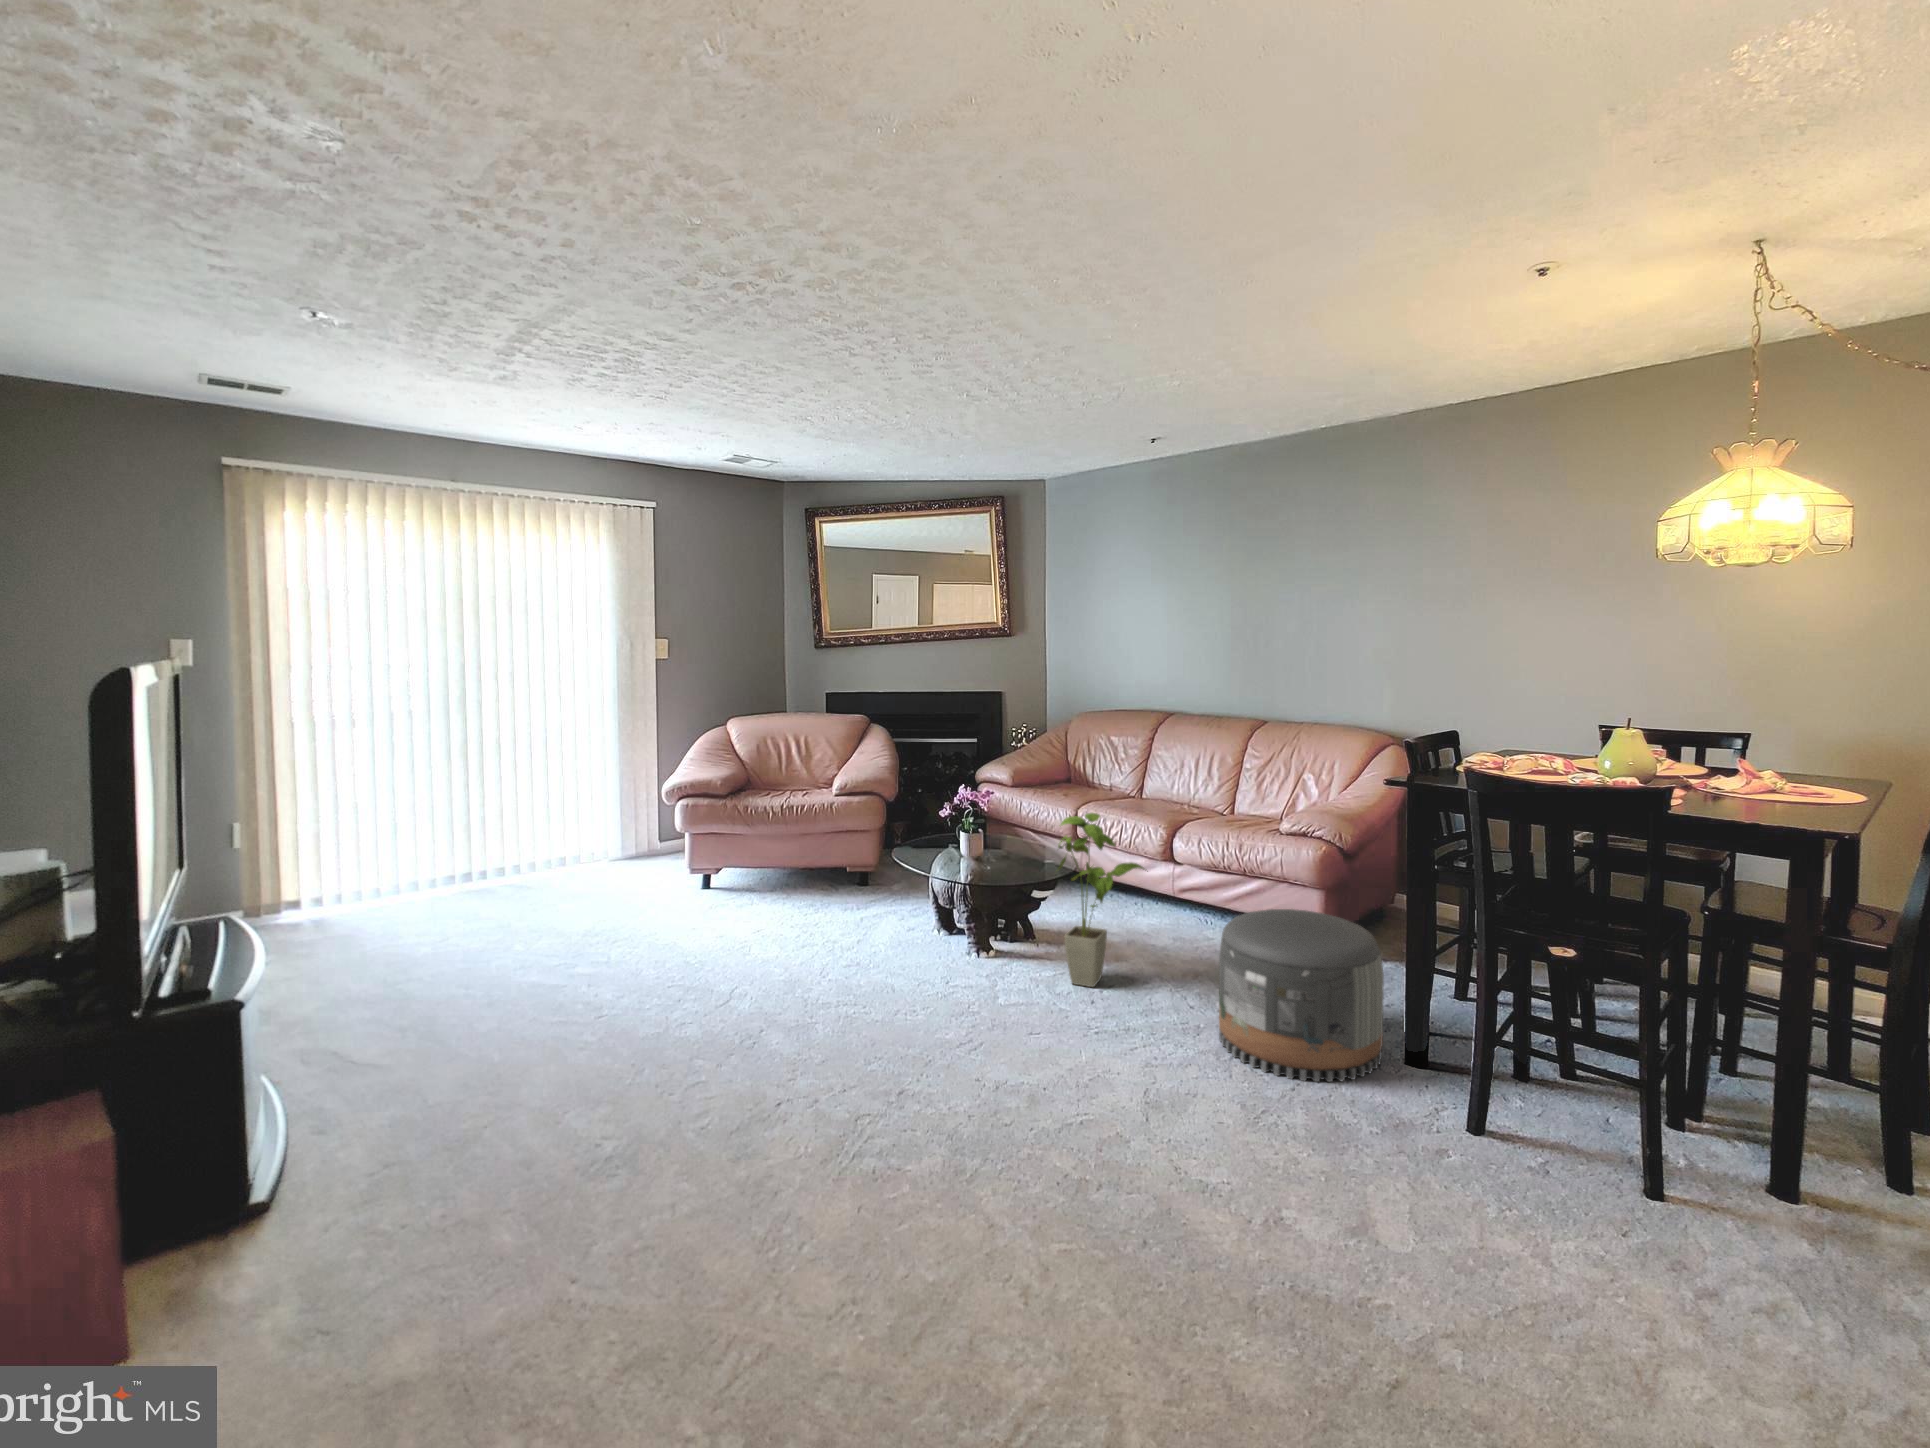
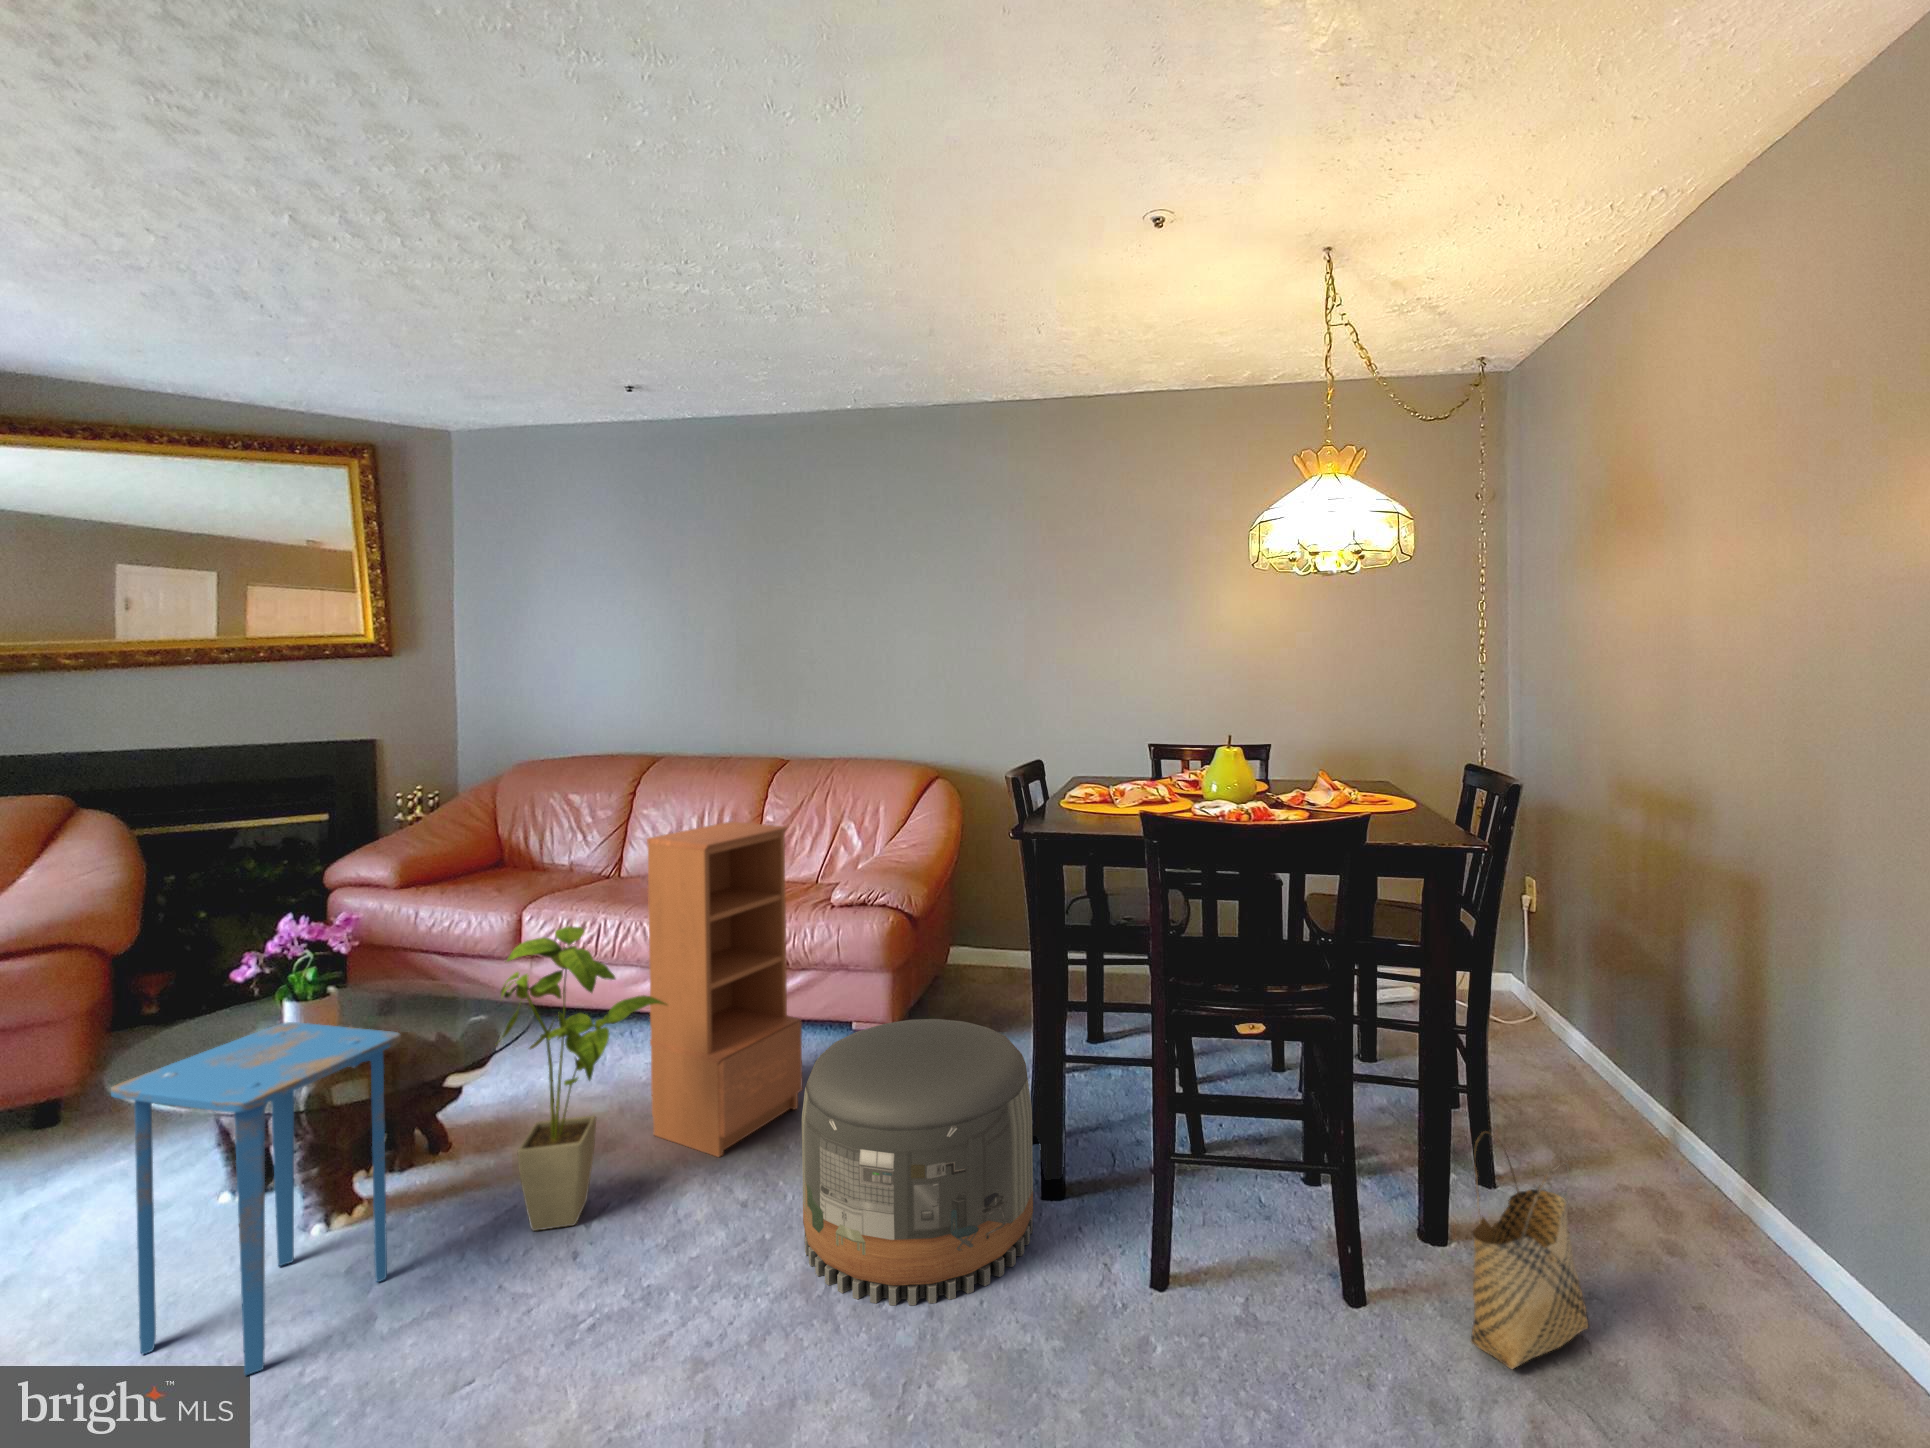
bookcase: none [1143,762,1243,979] -> present [647,822,802,1157]
side table: none [899,843,1010,1001] -> present [111,1022,401,1375]
woven basket: none [1713,1073,1853,1260] -> present [1471,1131,1588,1369]

